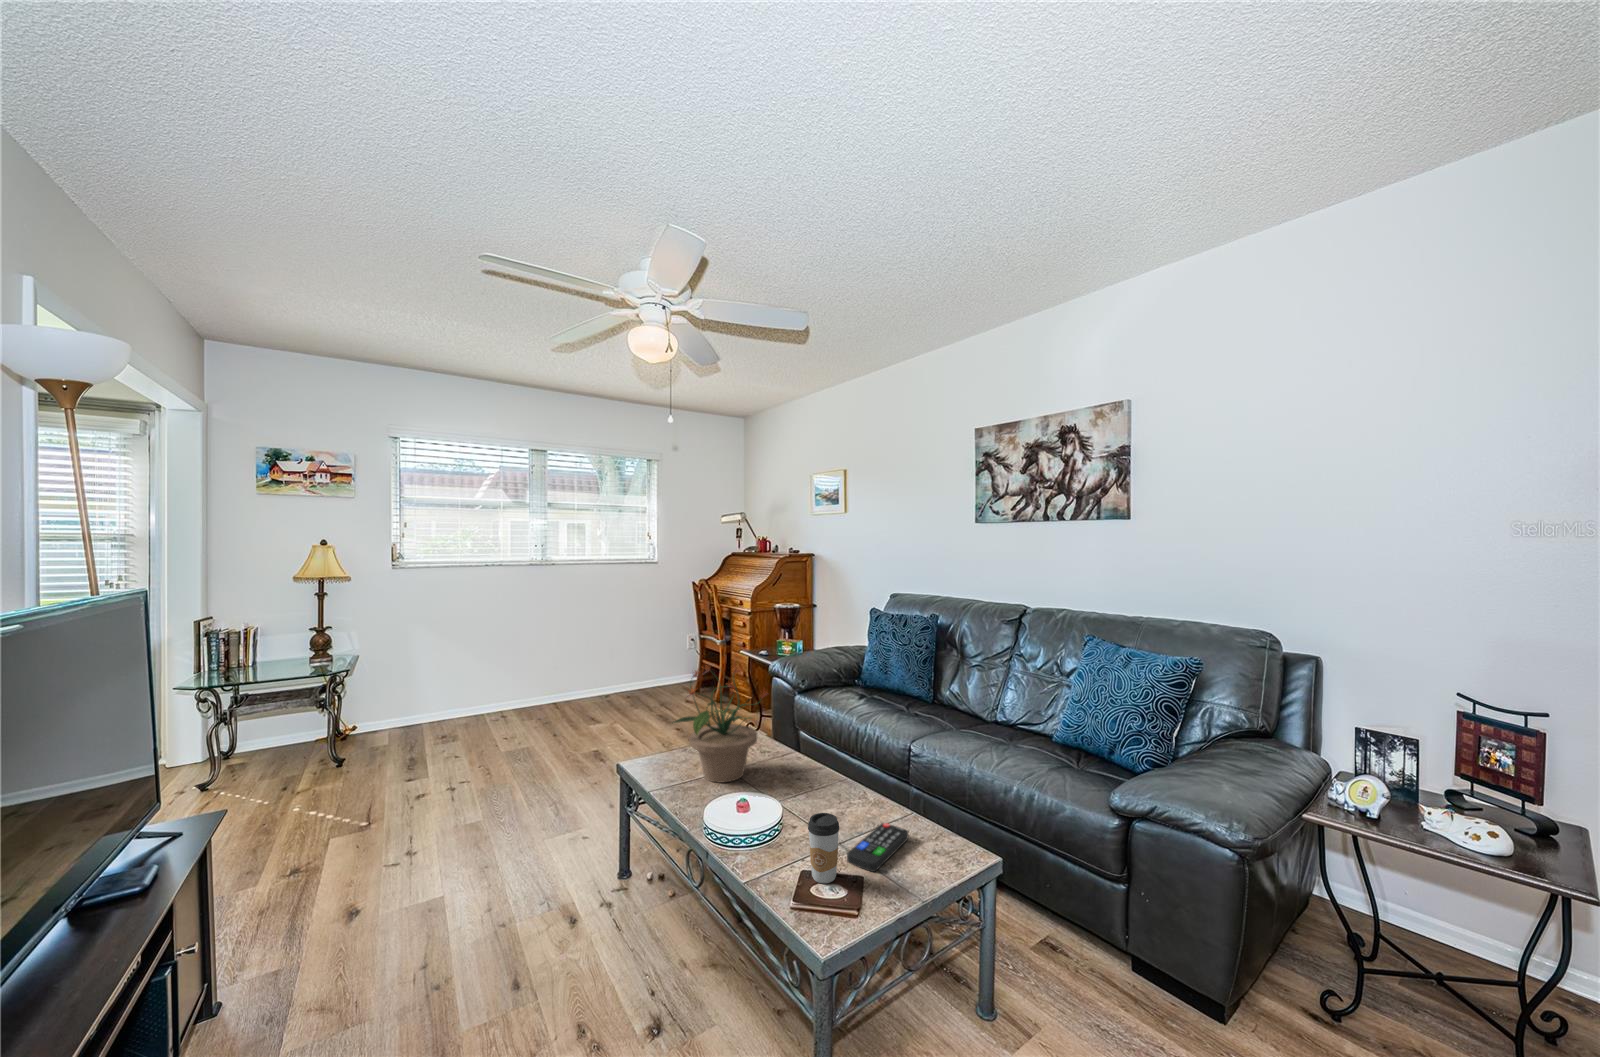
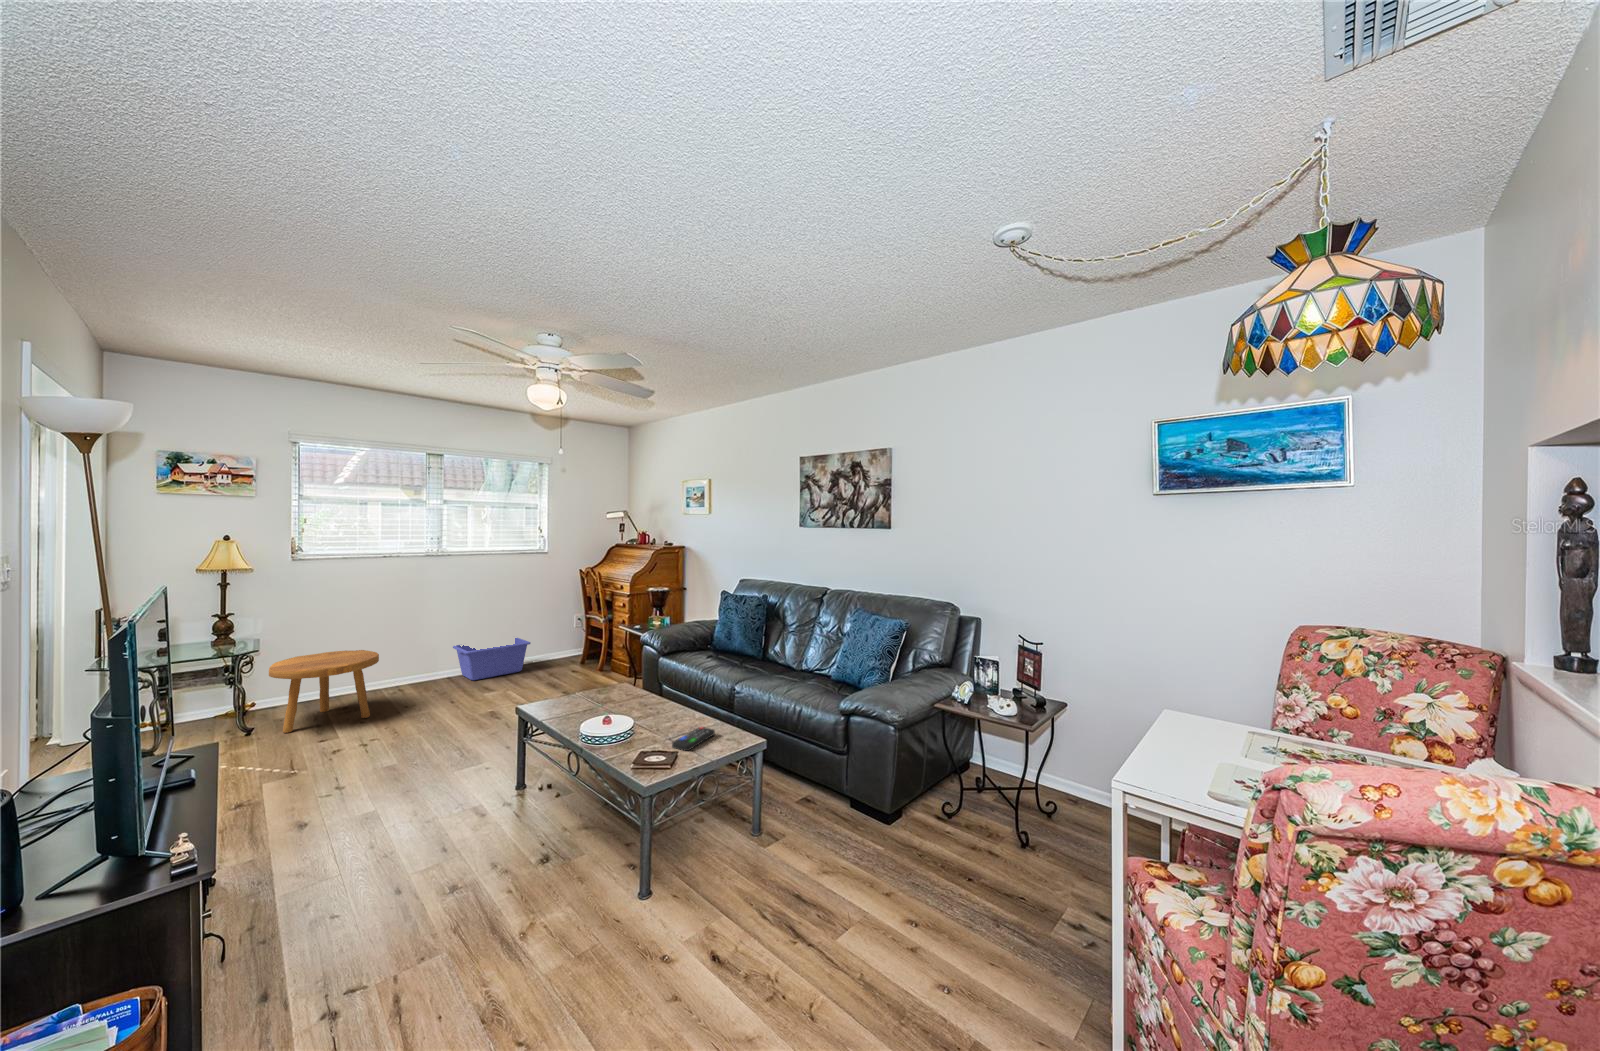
storage bin: none [557,659,640,710] -> present [453,638,530,680]
potted plant: present [672,665,767,782] -> none [556,631,631,713]
footstool: none [356,672,474,769] -> present [269,650,379,733]
coffee cup: present [808,813,839,883] -> none [646,717,666,758]

